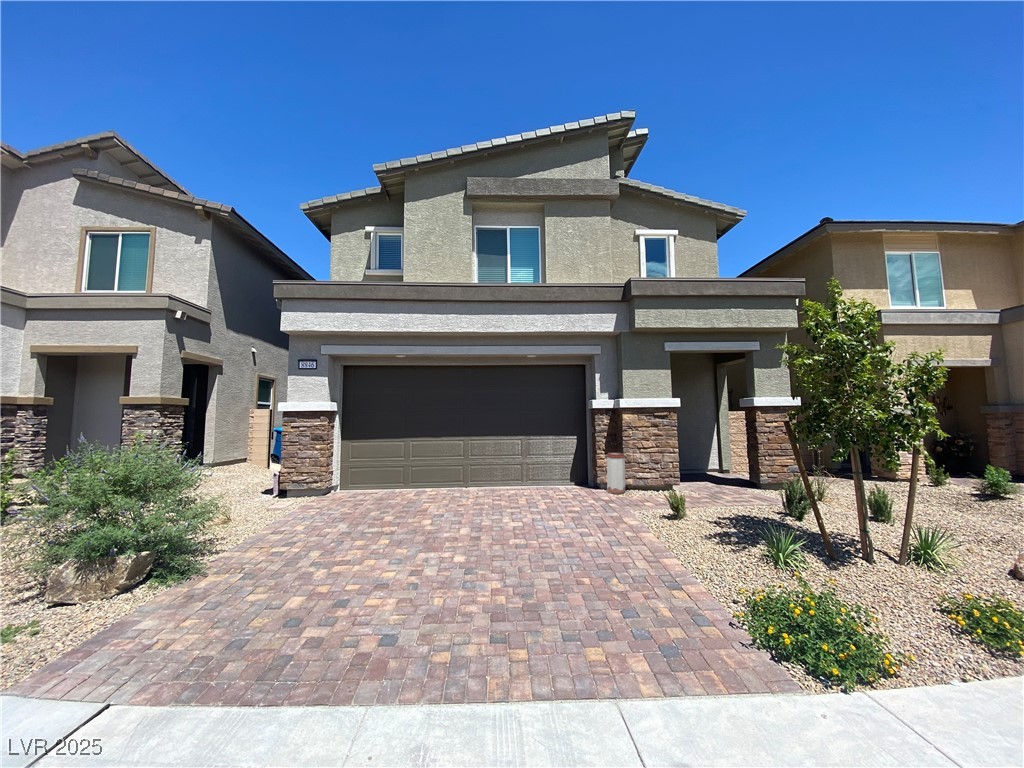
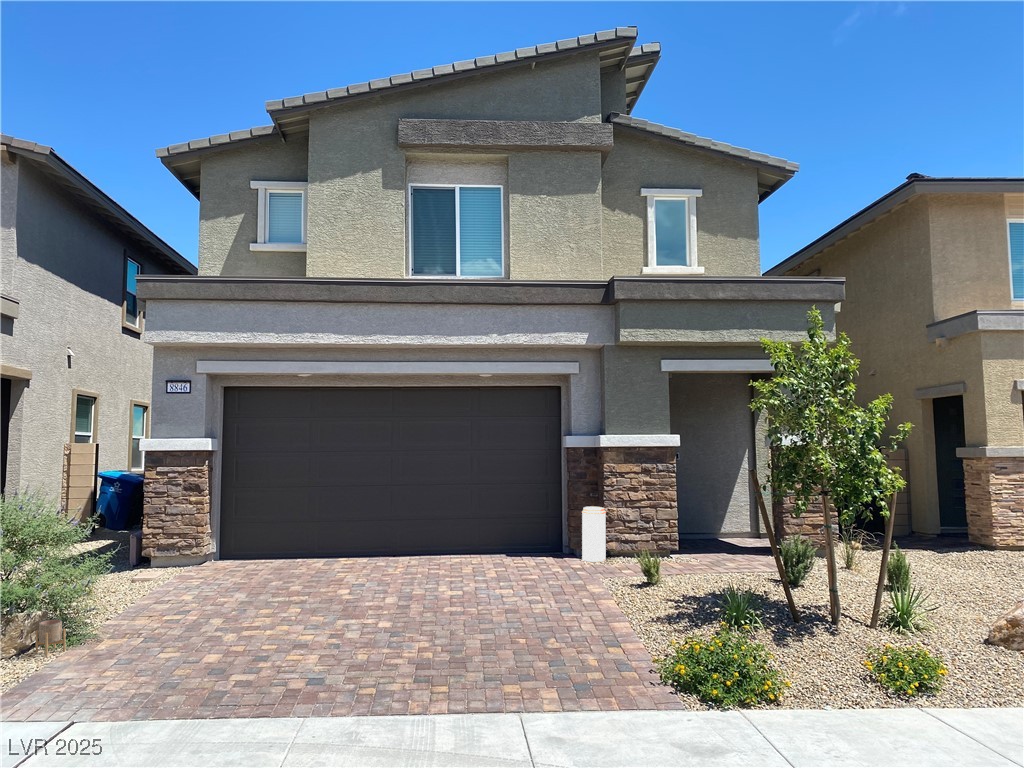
planter: none [130,561,160,598] -> present [36,620,66,655]

